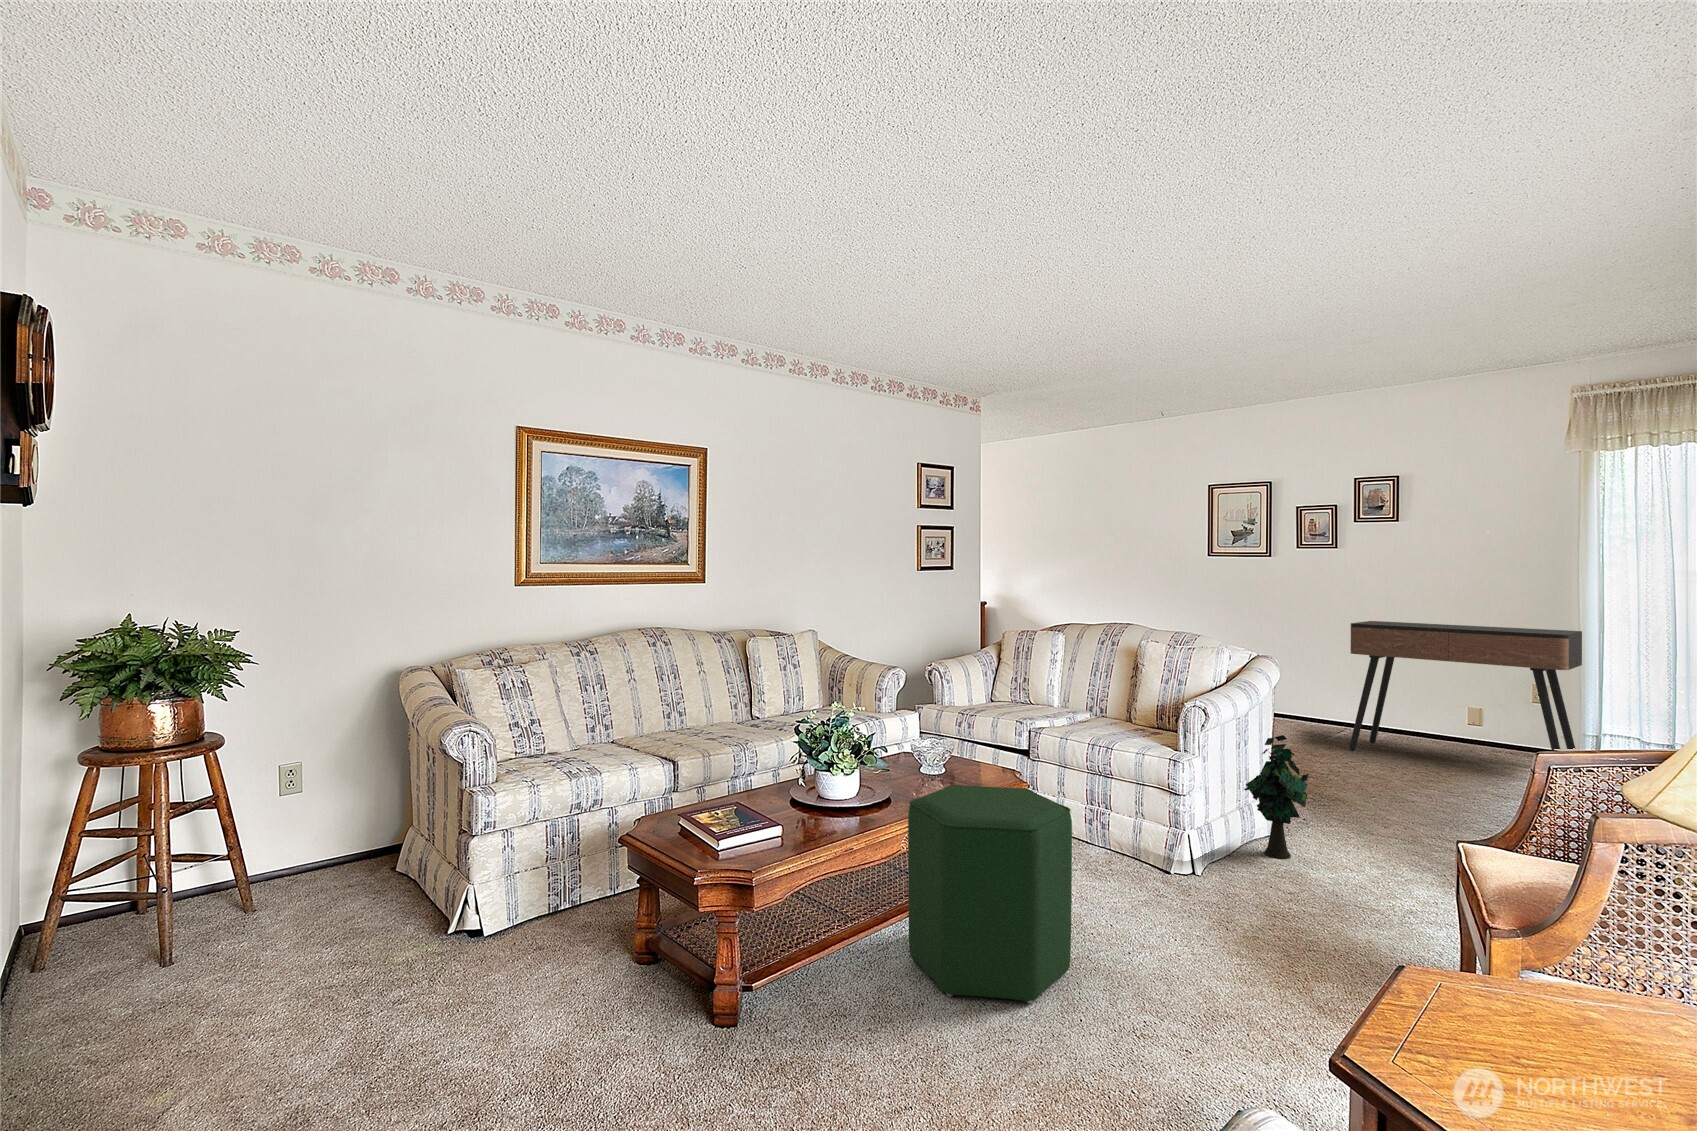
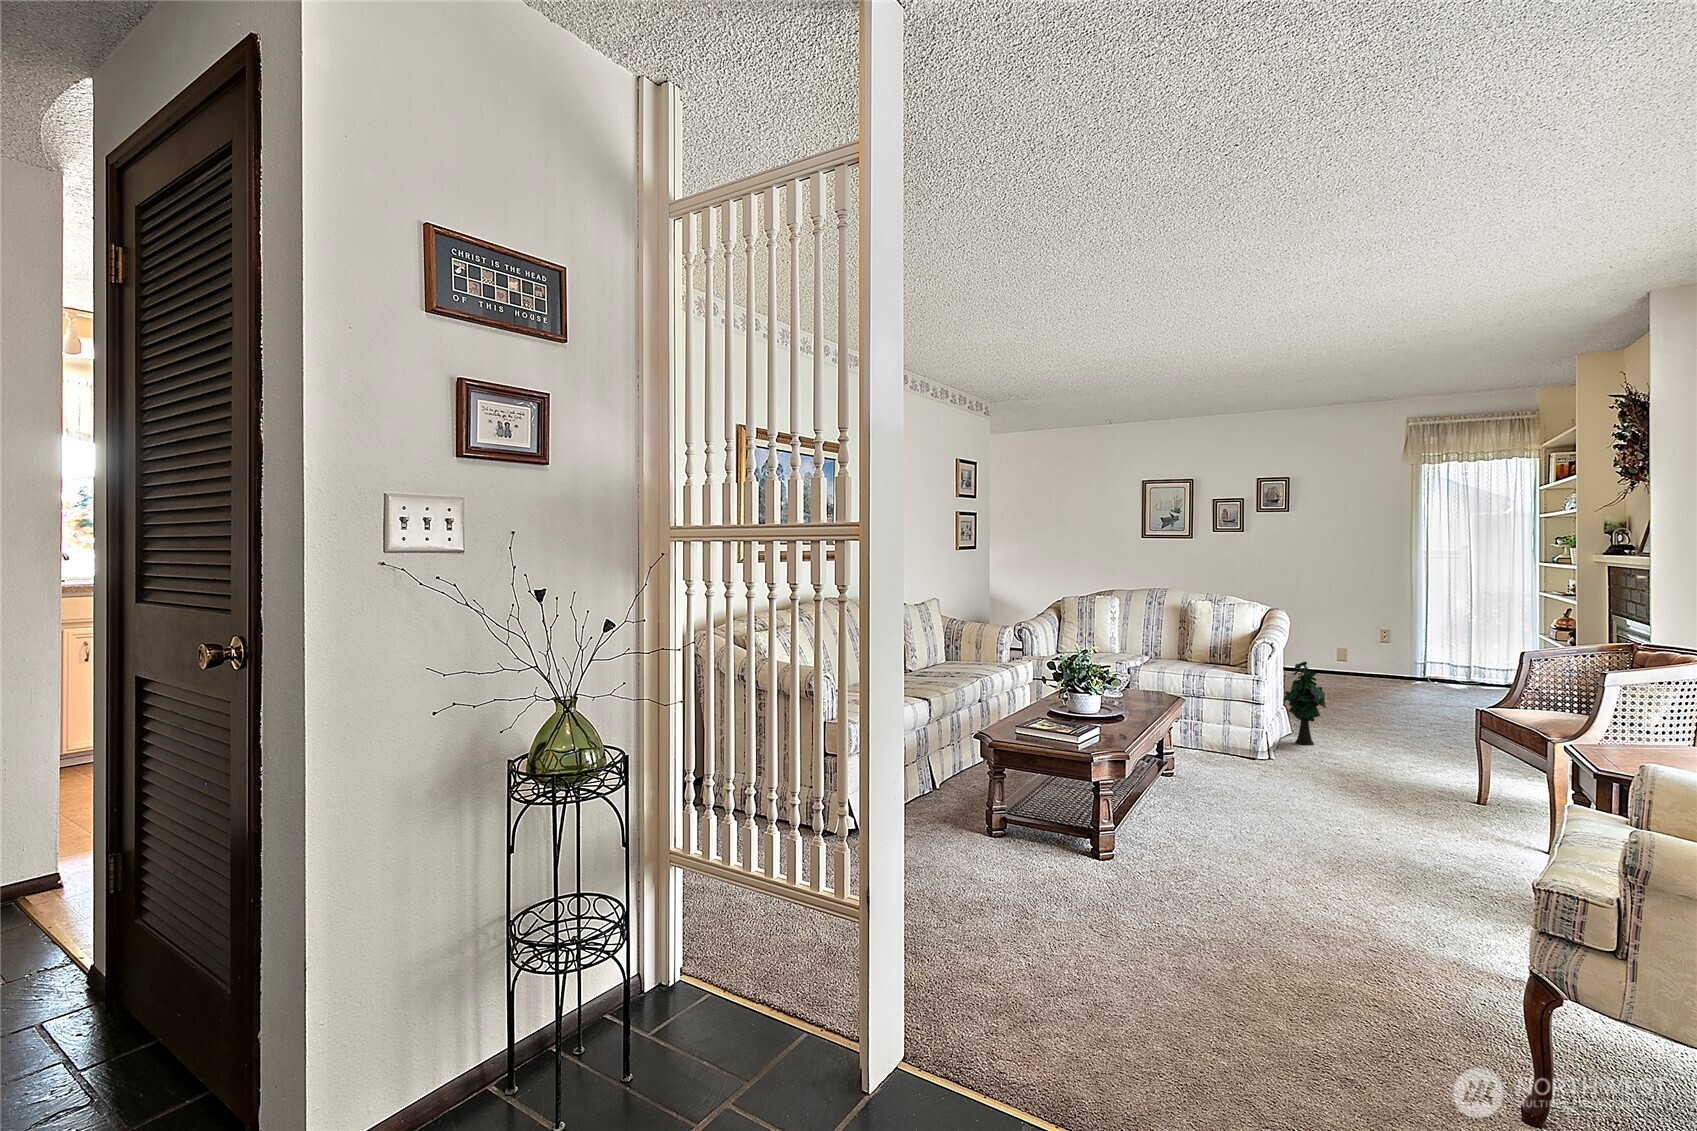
console table: present [1349,621,1582,751] -> none [1269,586,1420,693]
ottoman: present [908,785,1072,1003] -> none [1171,696,1279,828]

